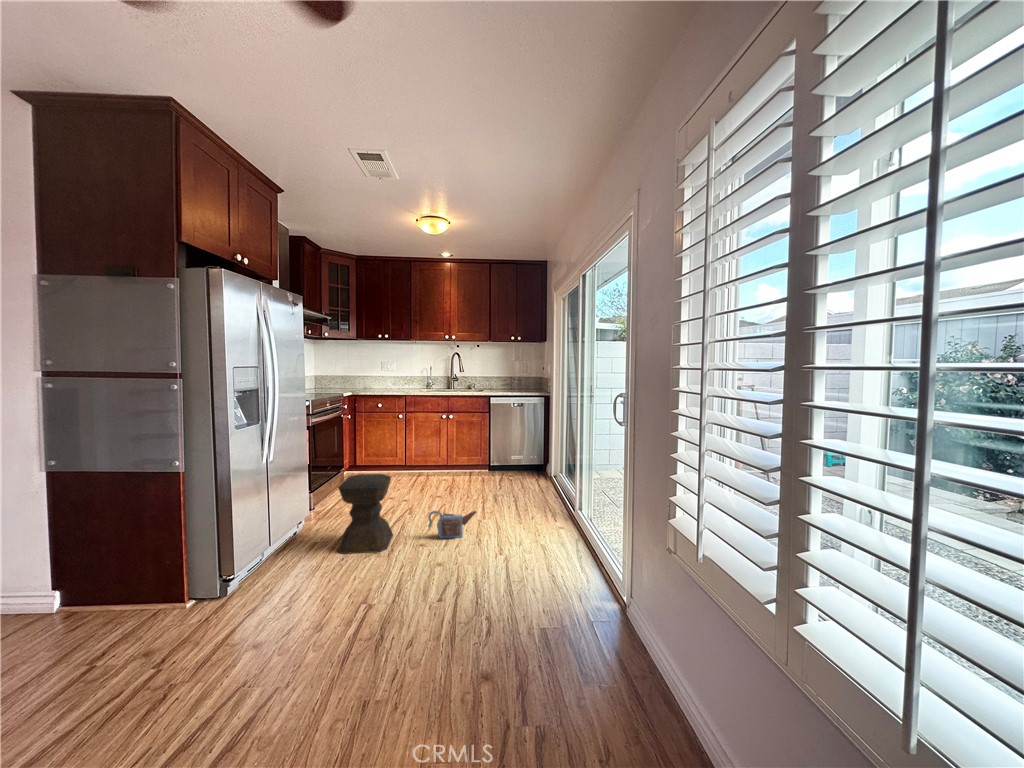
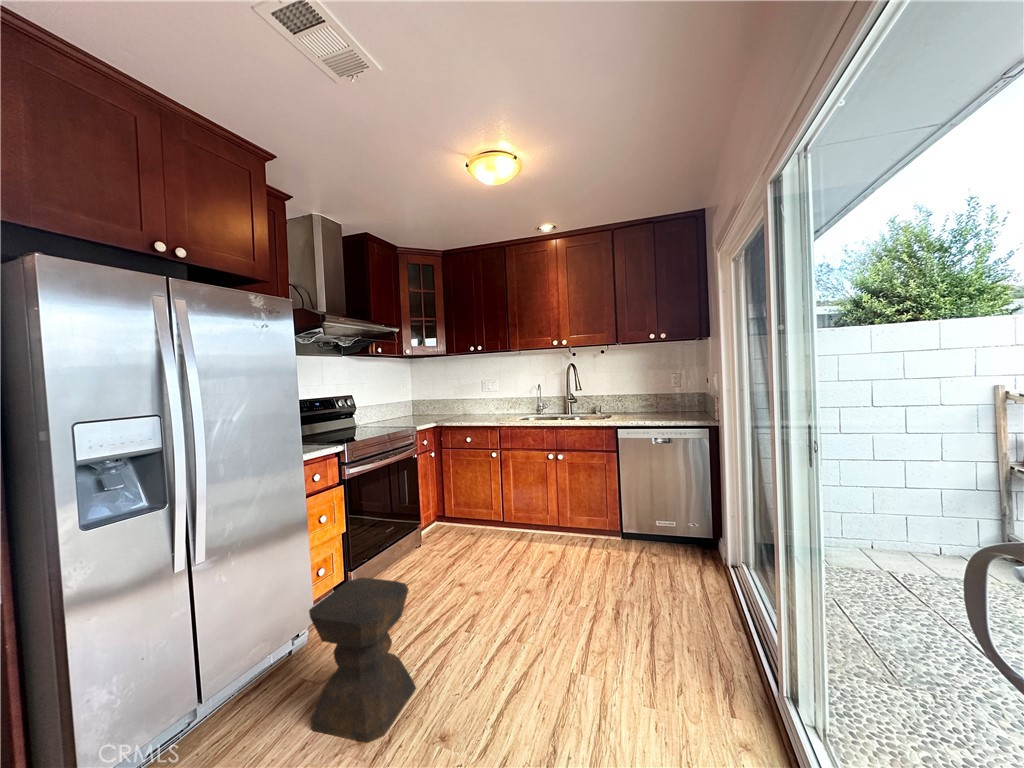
watering can: present [428,511,476,539] -> none [463,666,553,731]

